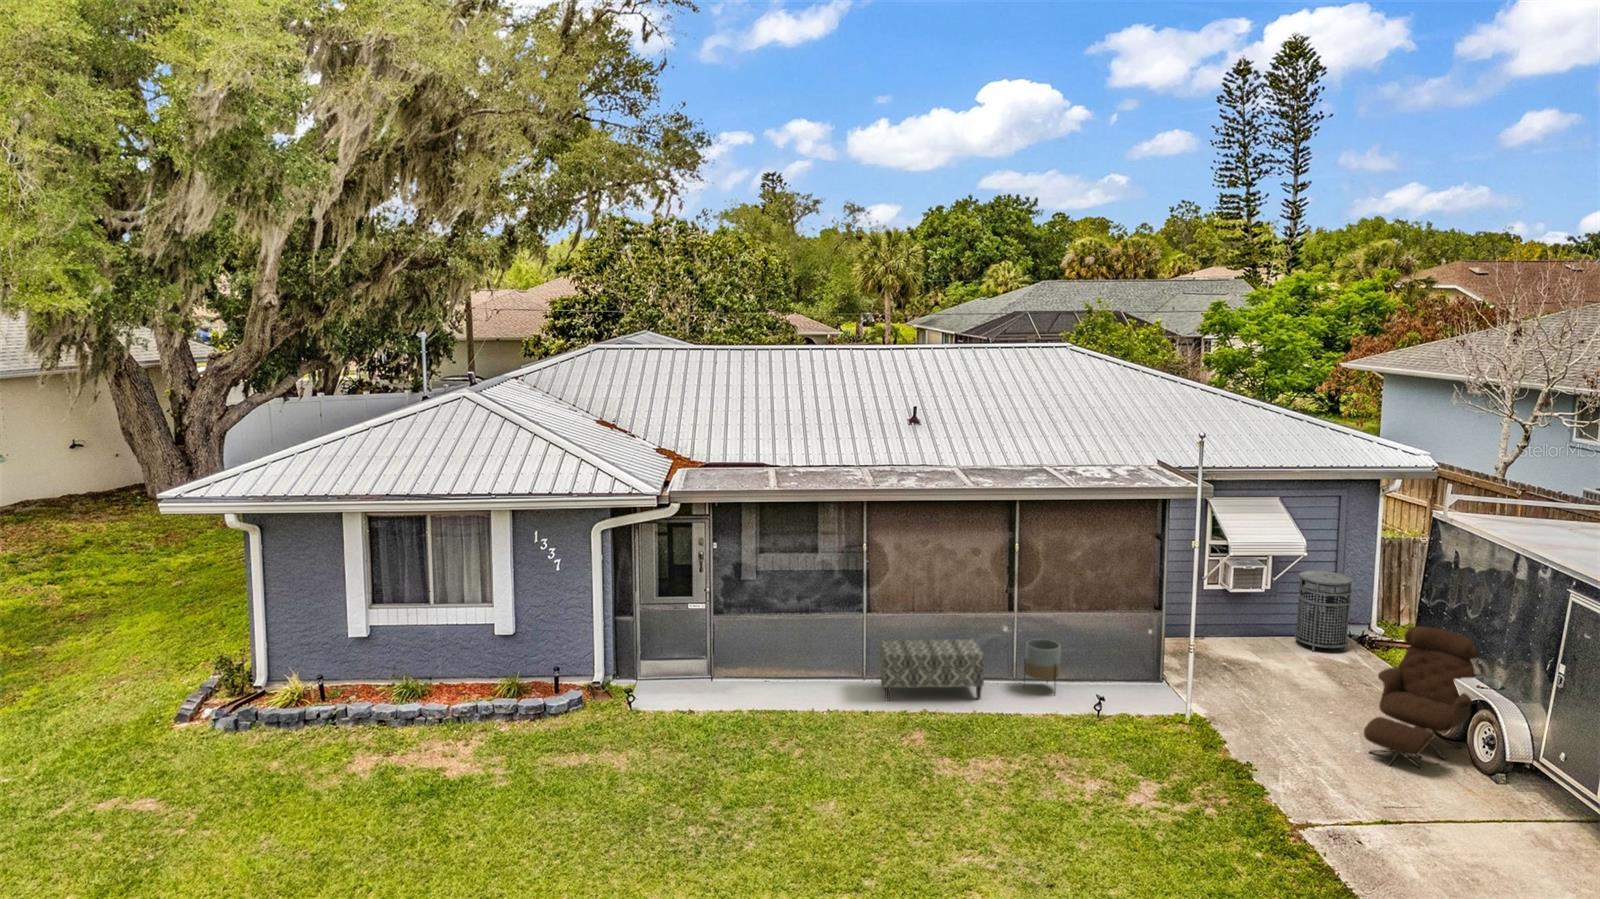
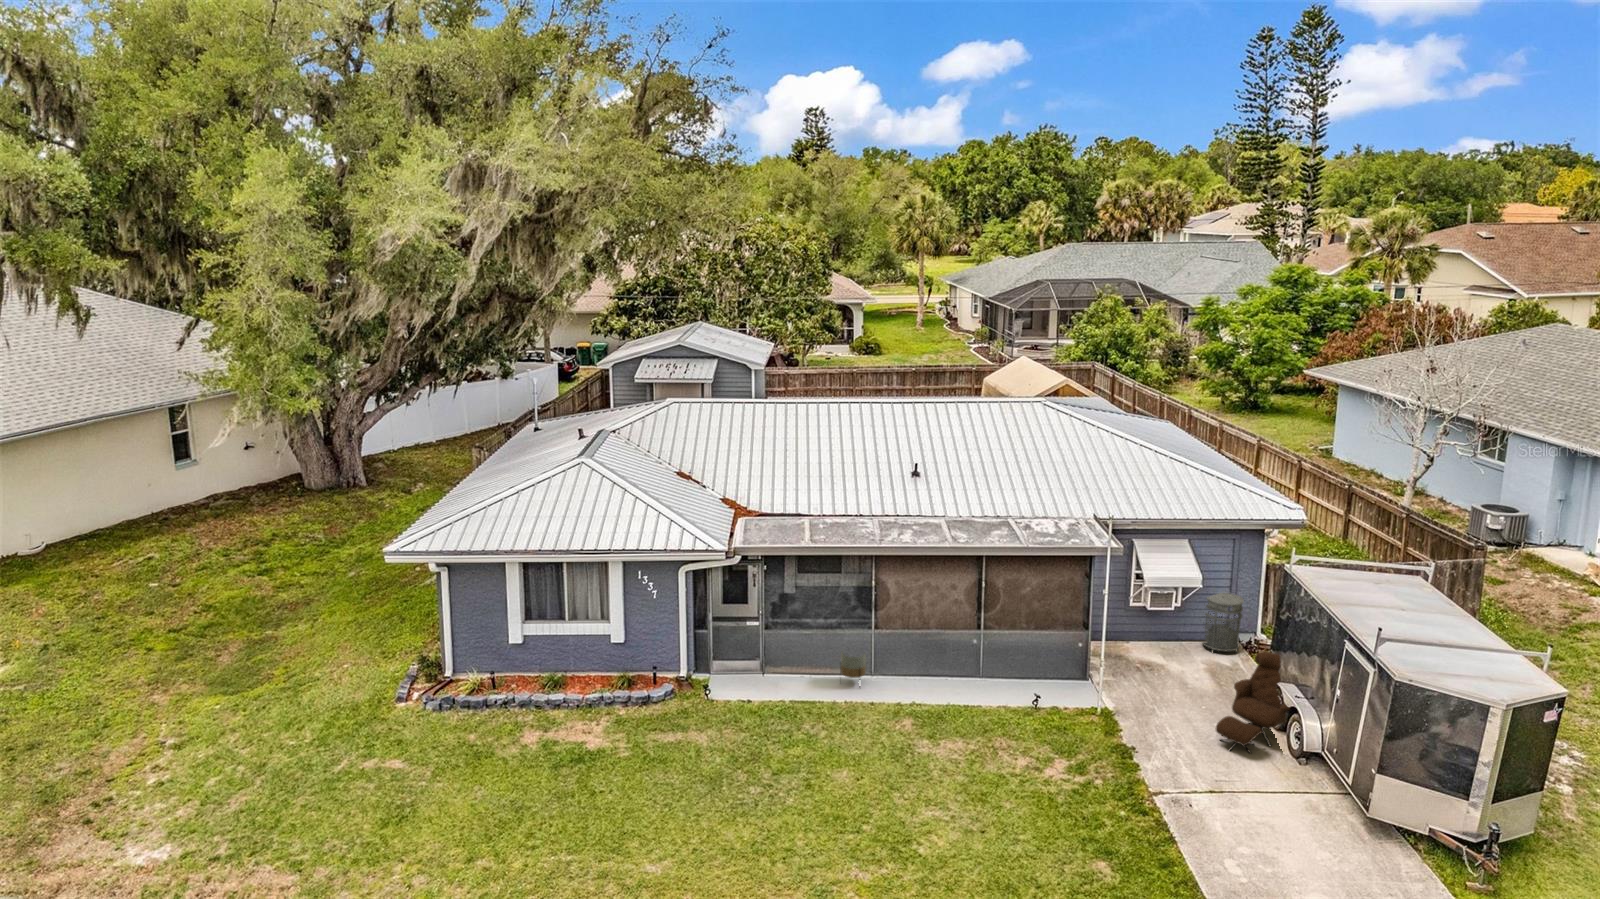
bench: present [879,639,985,701] -> none [884,648,959,693]
planter: present [1024,639,1061,681] -> present [840,652,866,687]

